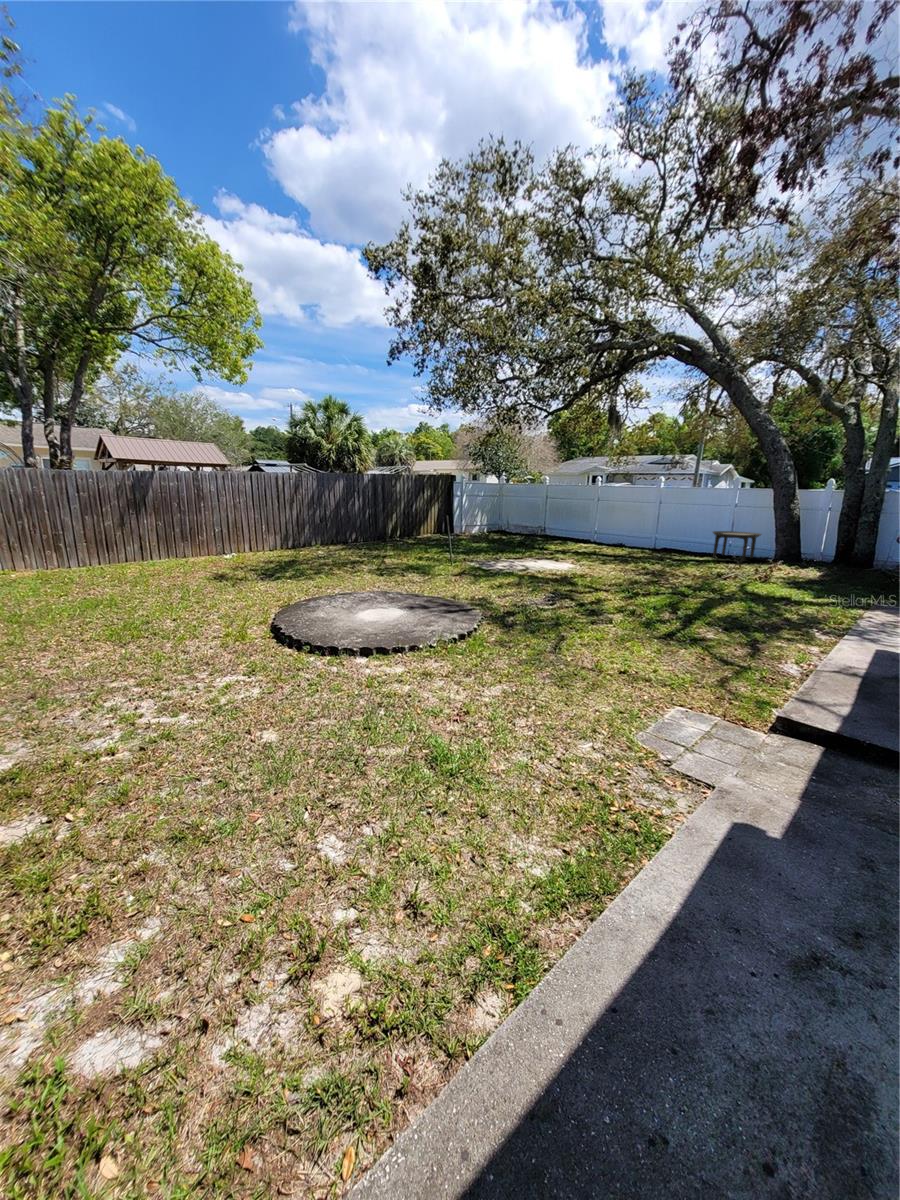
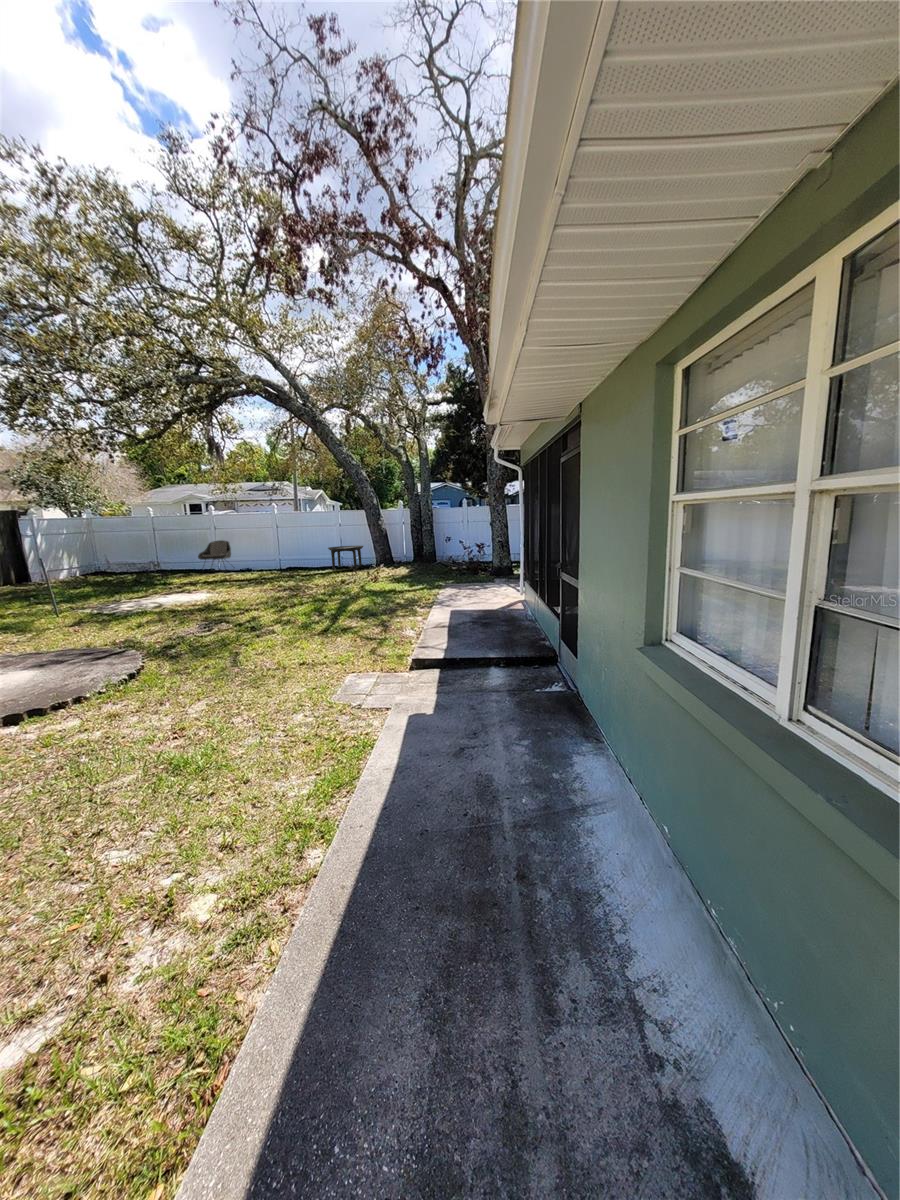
lounge chair: none [575,512,607,545] -> present [198,540,231,573]

